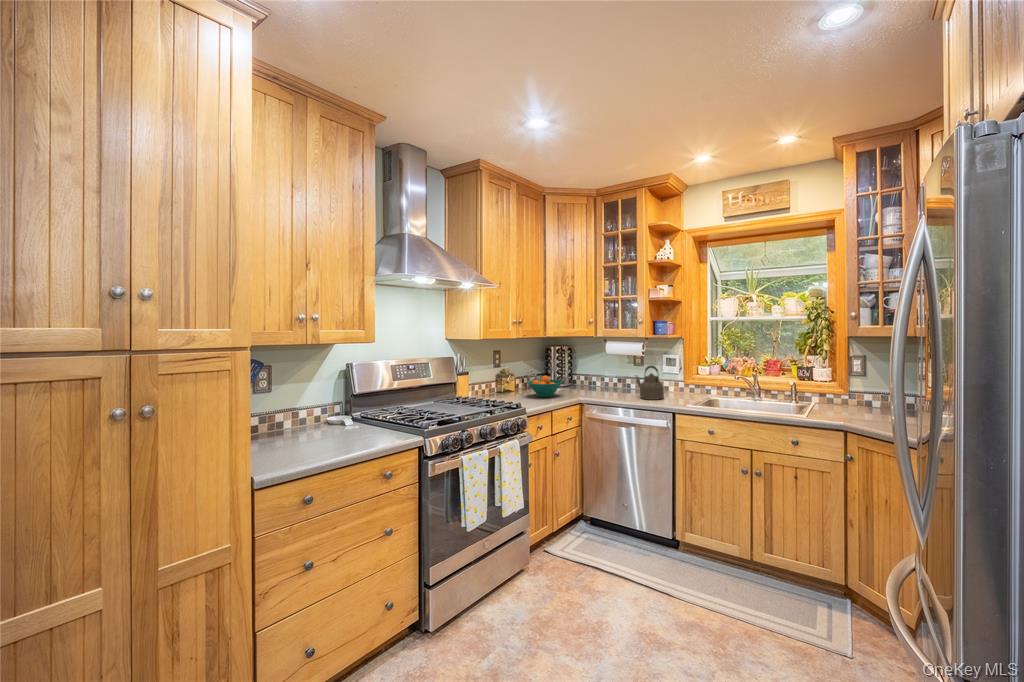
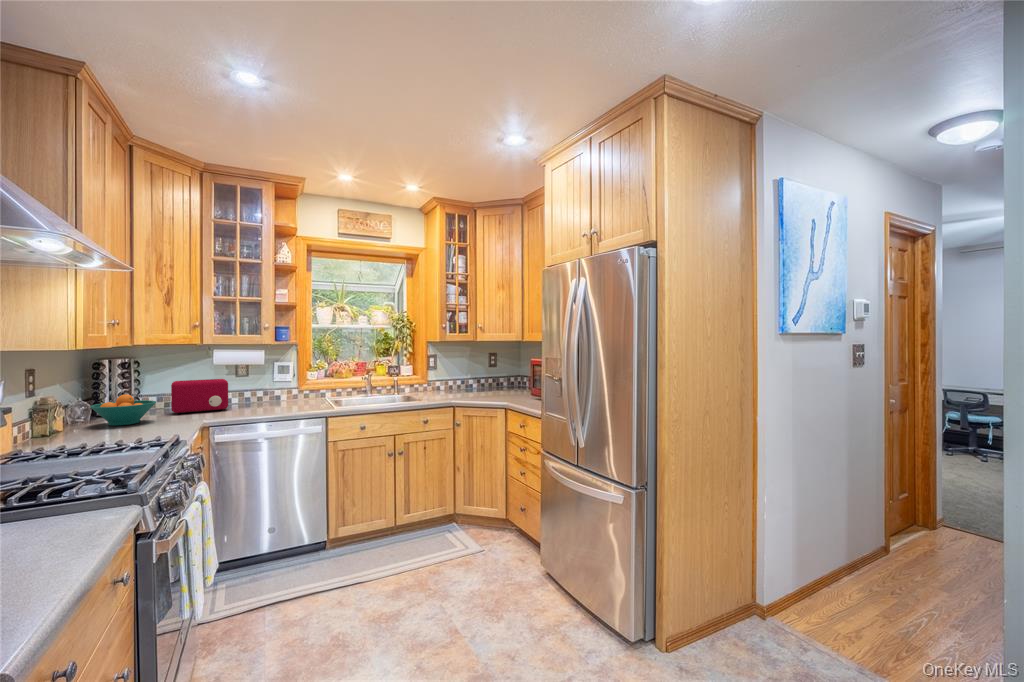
kettle: present [635,366,664,400] -> none [252,372,291,409]
toaster: none [579,367,620,395] -> present [171,379,228,414]

